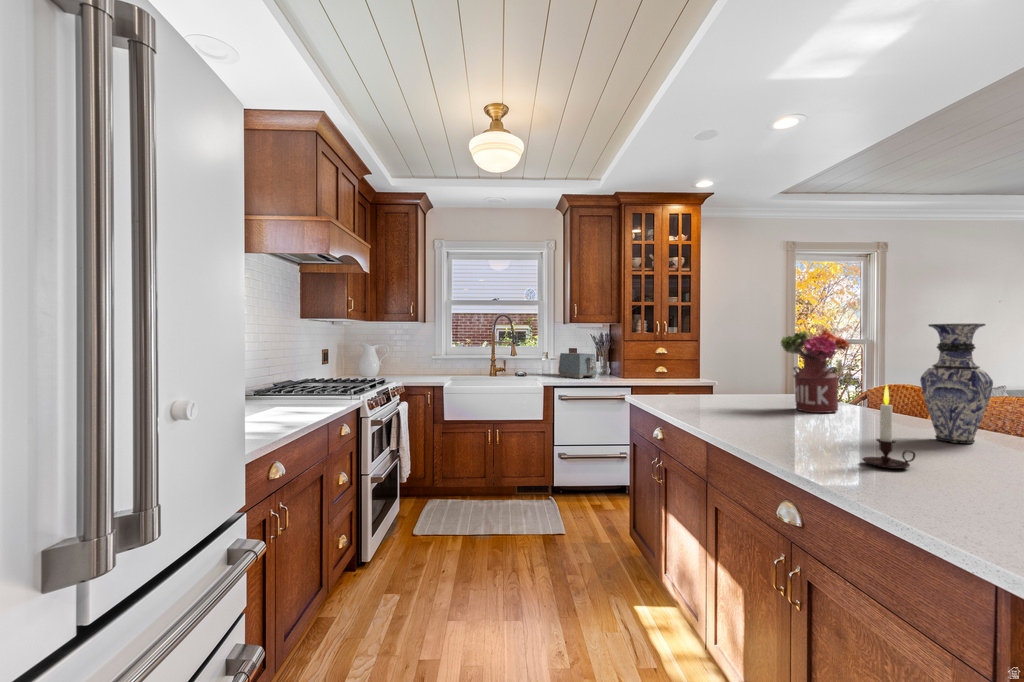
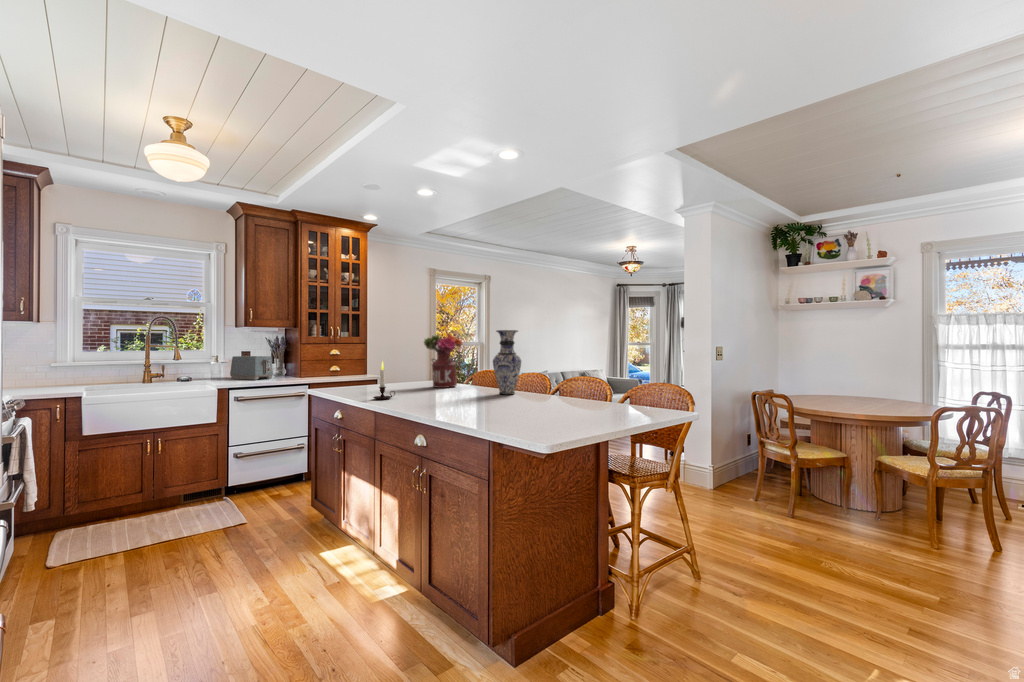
candle: present [863,385,915,469] -> present [373,361,395,399]

